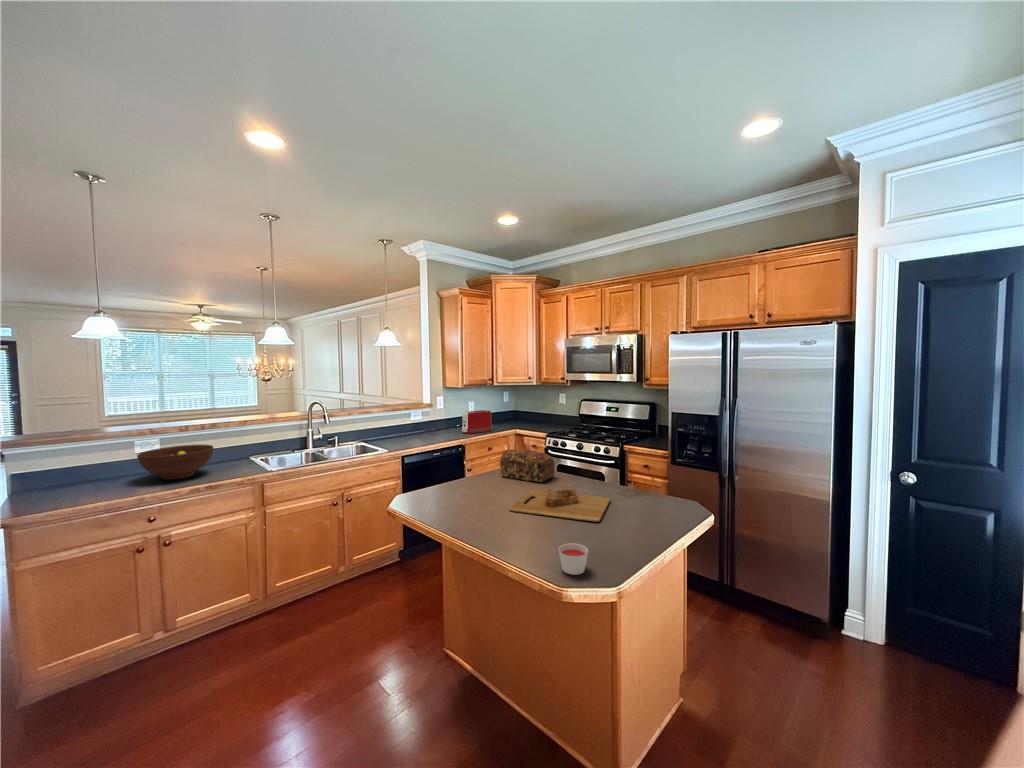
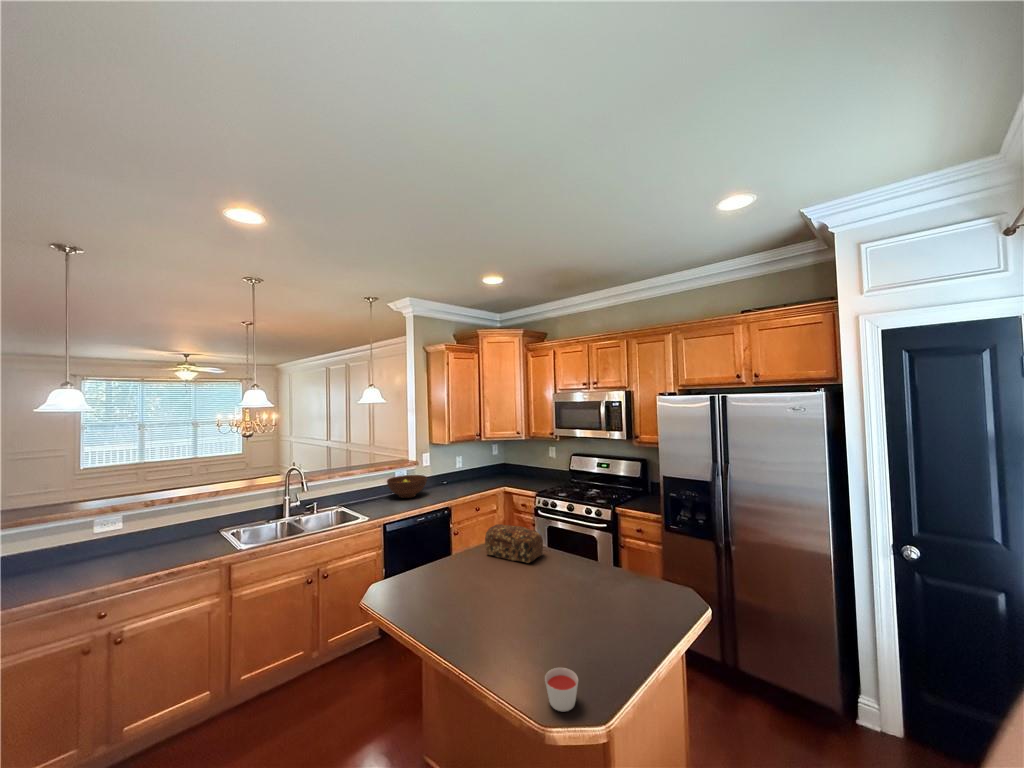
toaster: present [462,410,493,434] -> none [449,467,481,493]
fruit bowl: present [137,444,214,480] -> present [387,475,427,498]
cutting board: present [510,488,610,522] -> none [494,575,602,624]

